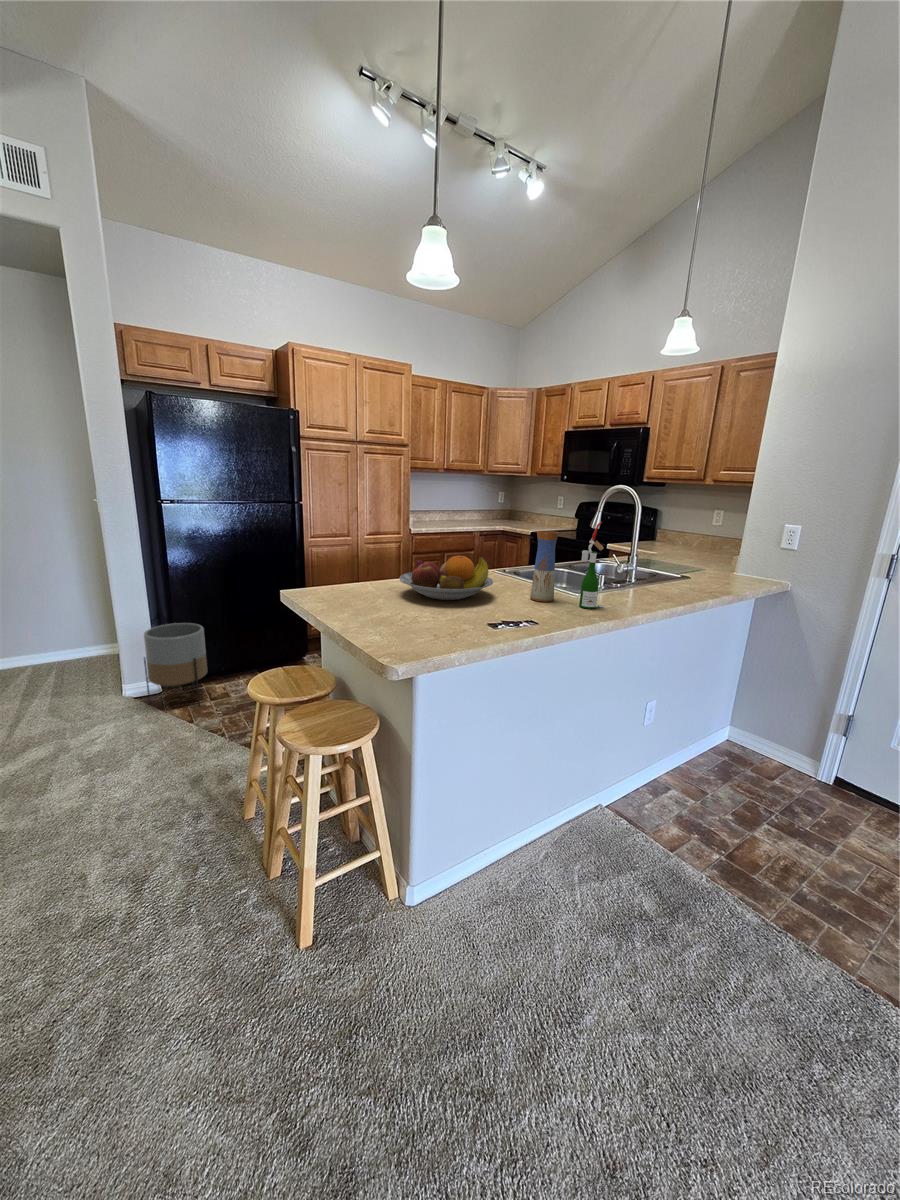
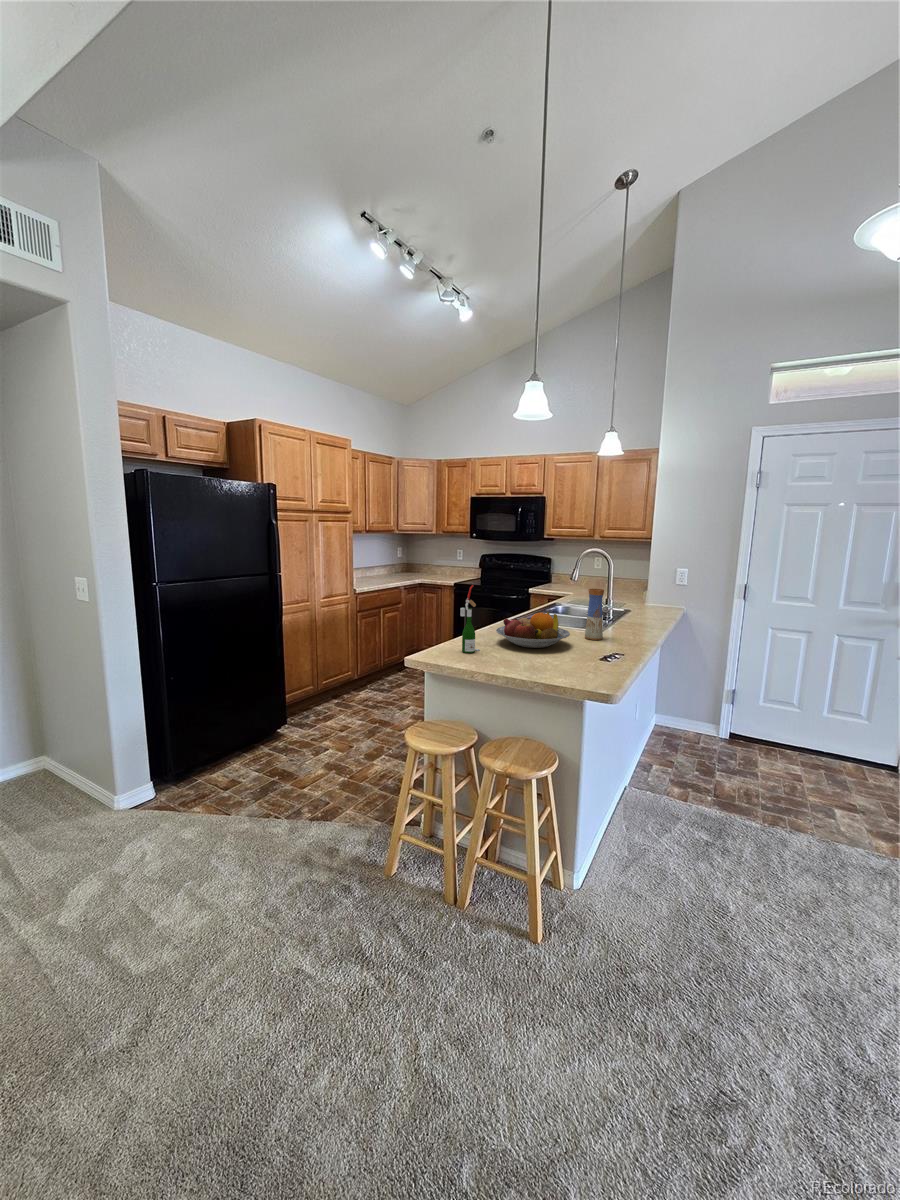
wine bottle: present [579,522,604,609] -> present [460,585,479,653]
planter: present [144,623,207,706] -> none [155,711,222,811]

